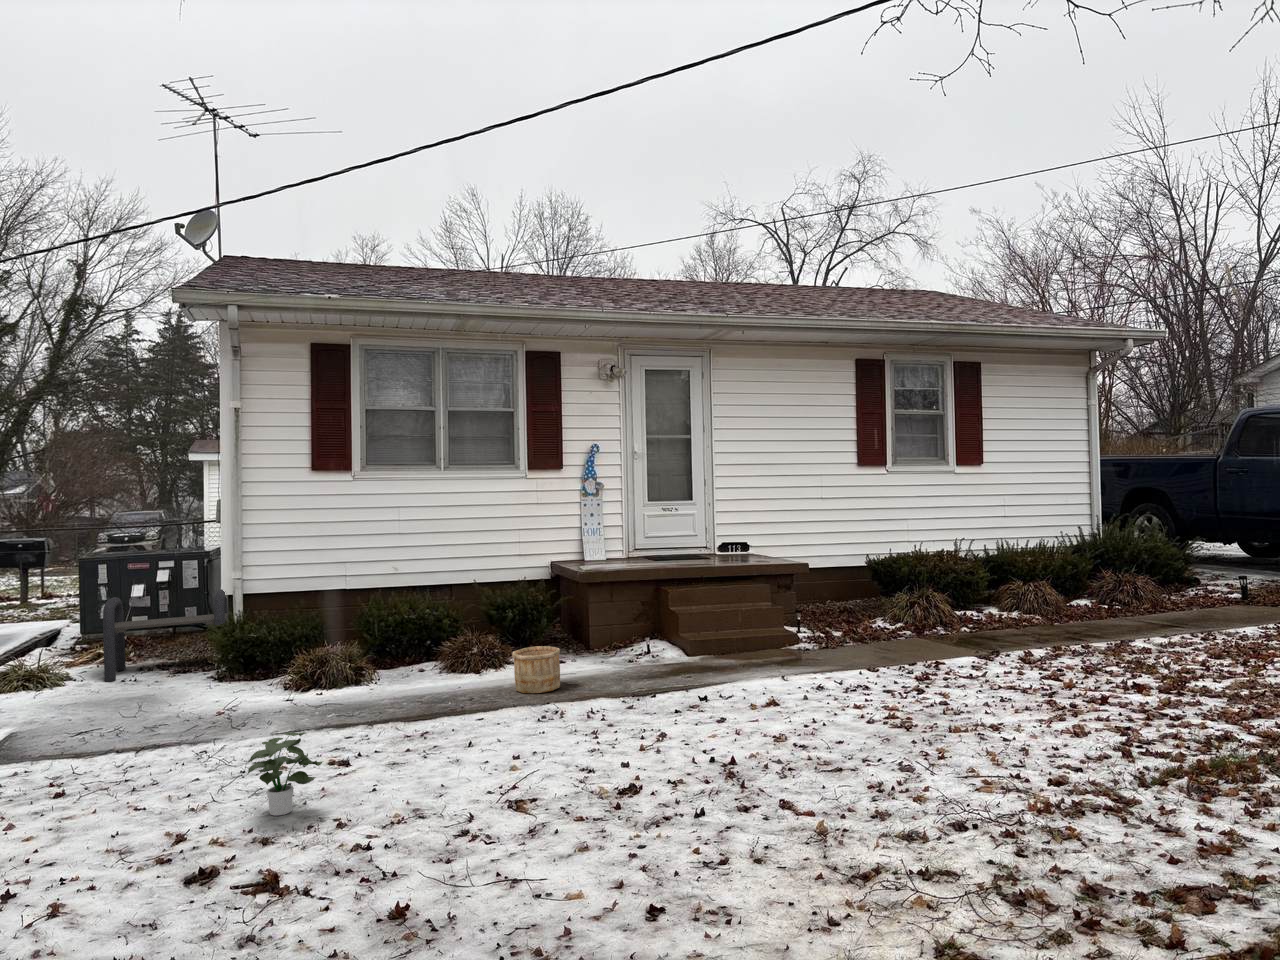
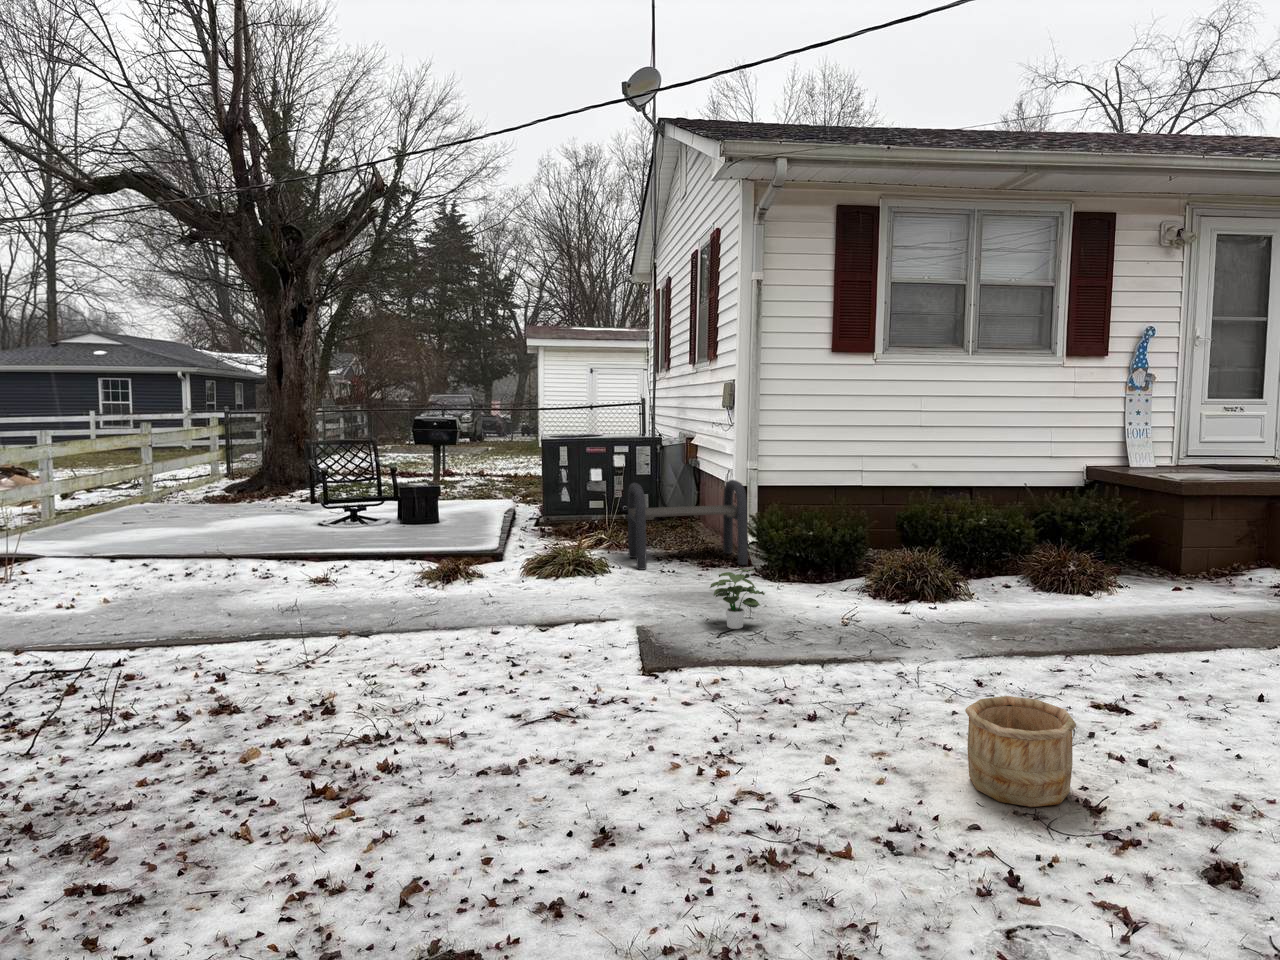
wooden bucket: present [512,646,560,693] -> present [965,696,1076,807]
potted plant: present [248,732,323,816] -> present [710,568,765,629]

